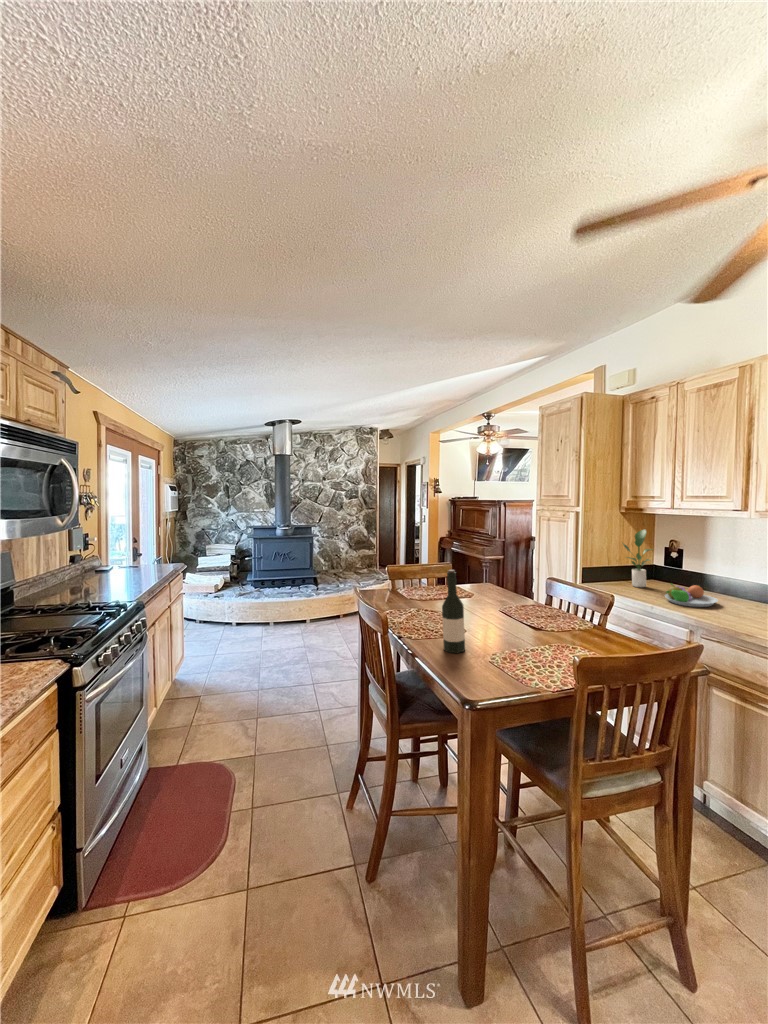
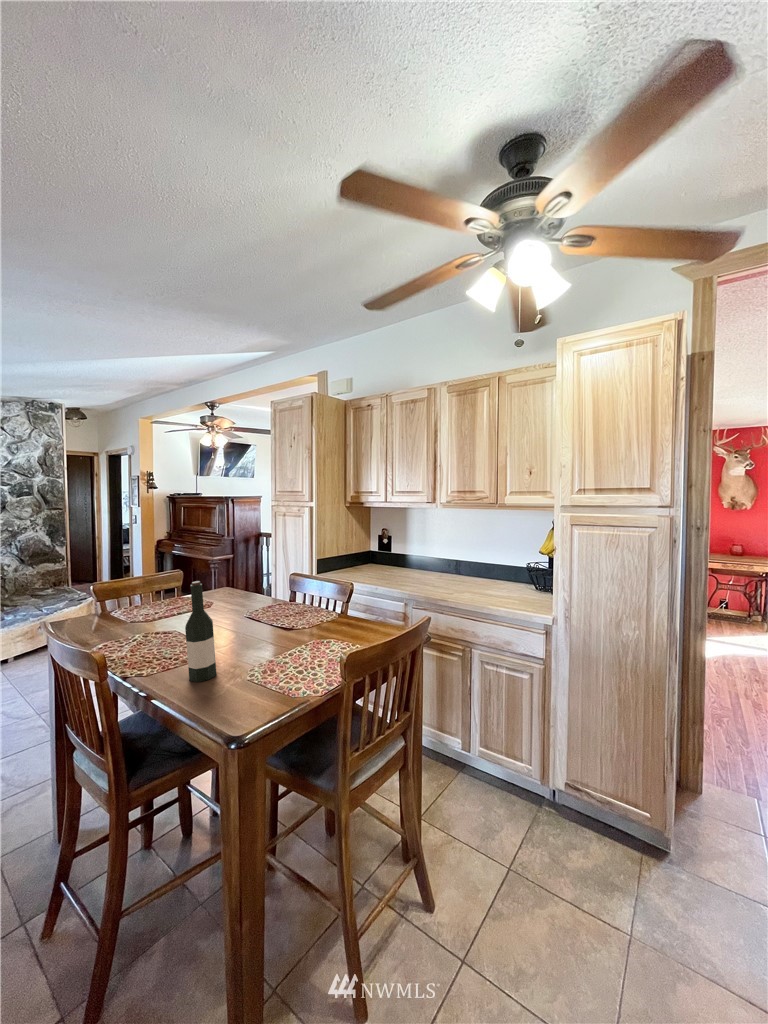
potted plant: present [623,529,652,587] -> none [348,520,373,571]
fruit bowl: present [665,583,718,607] -> none [383,564,419,583]

